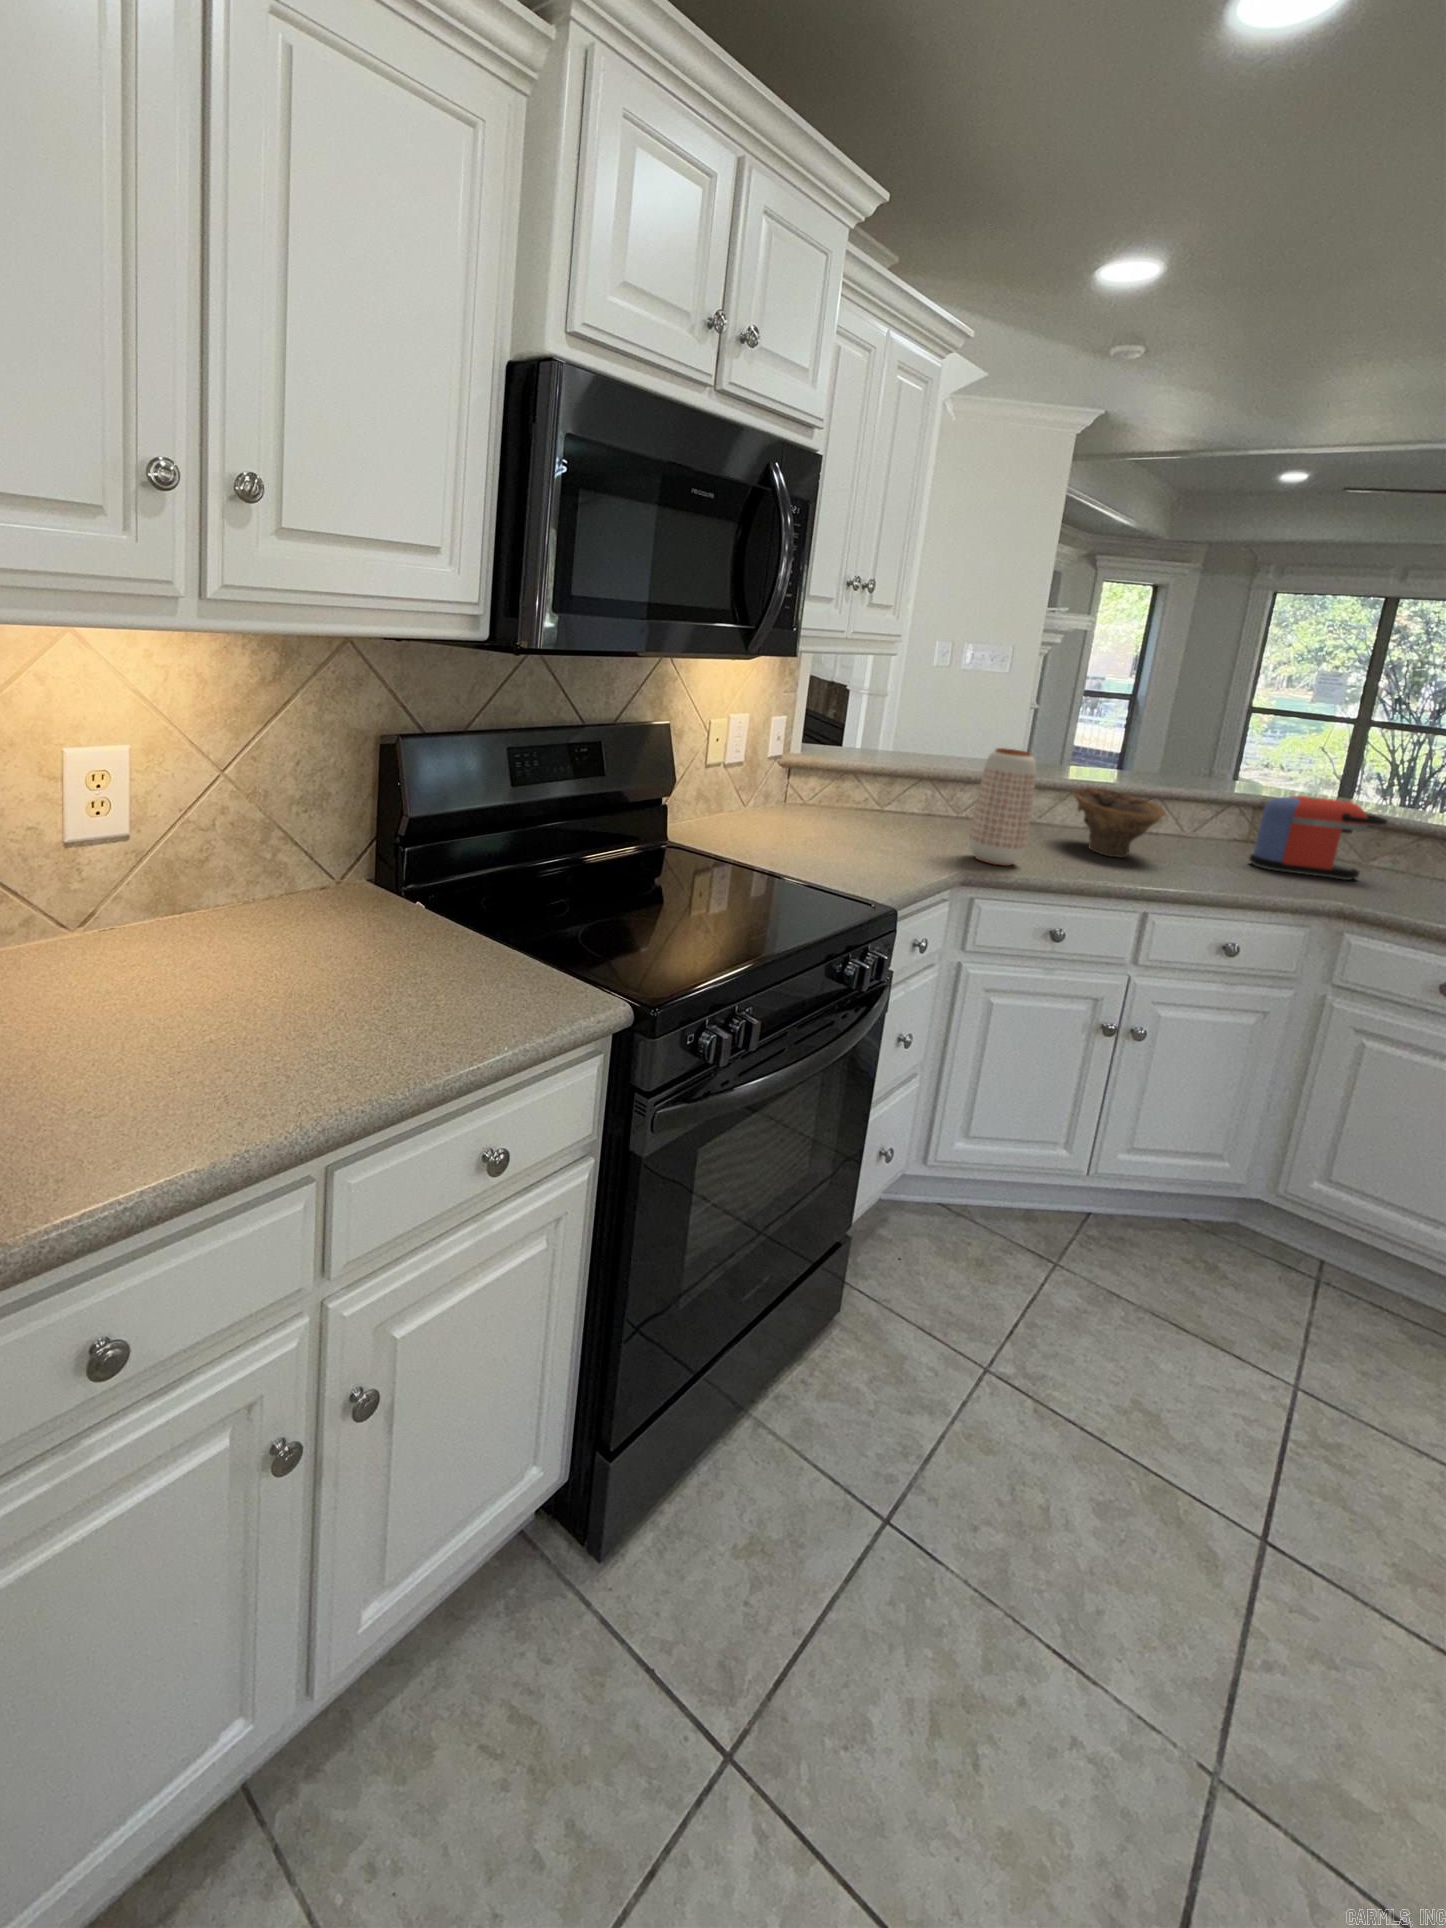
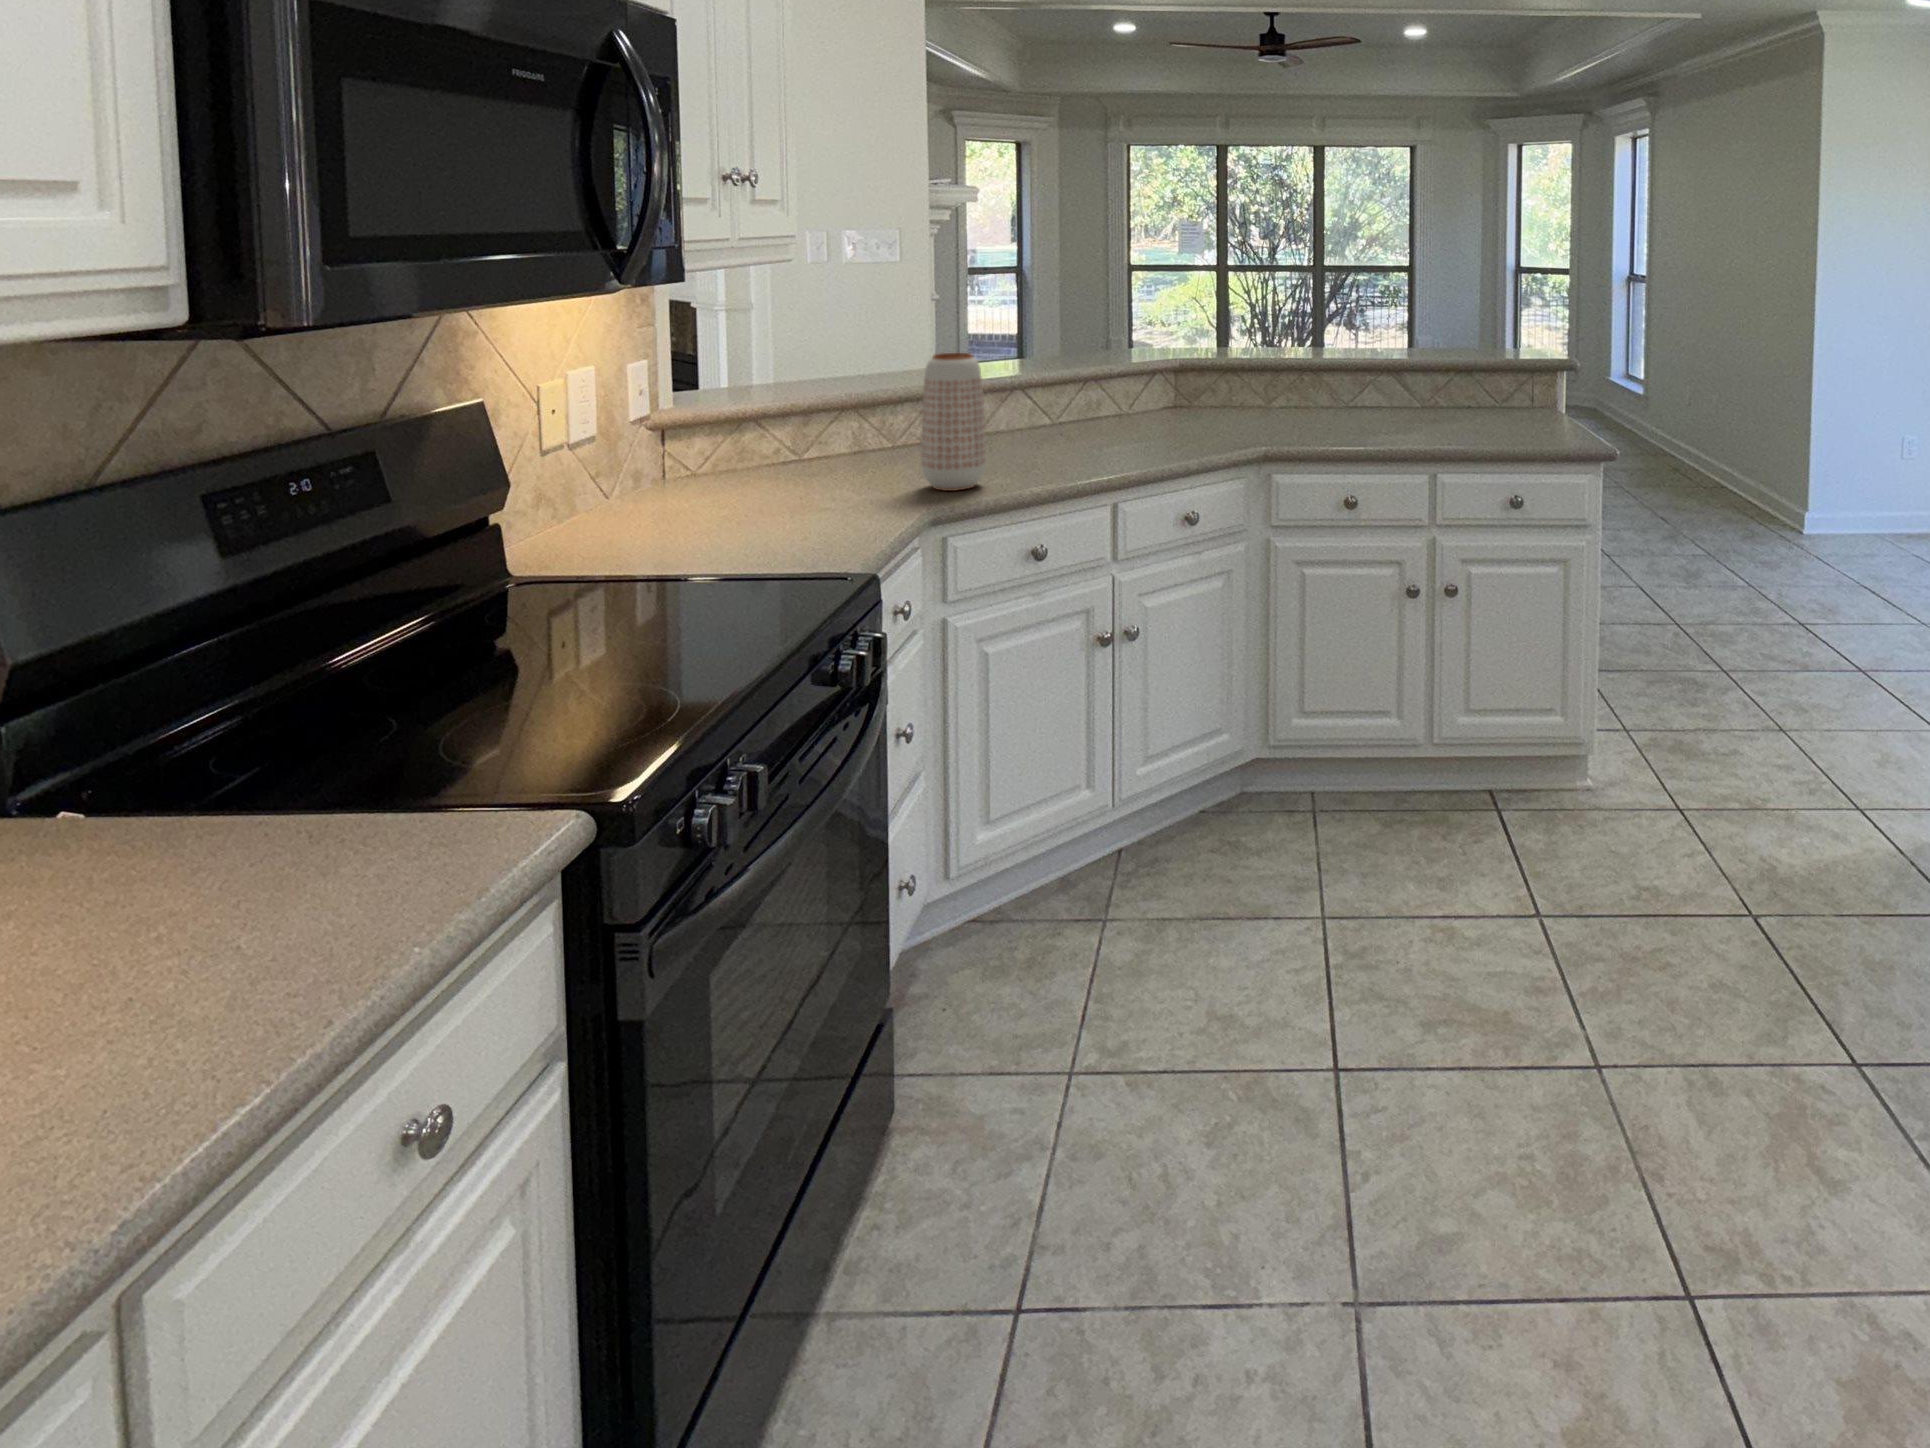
bowl: present [1073,787,1166,858] -> none [1012,379,1109,452]
coffee maker: present [1249,796,1387,880] -> none [1184,348,1282,429]

